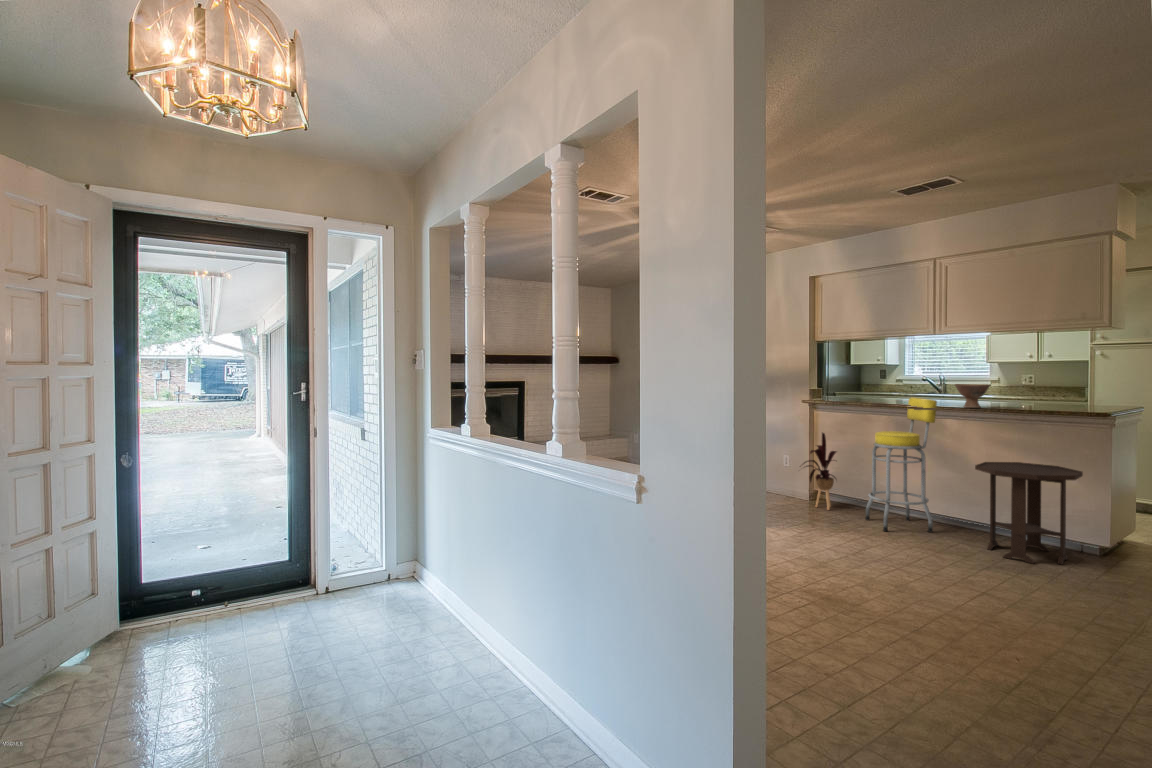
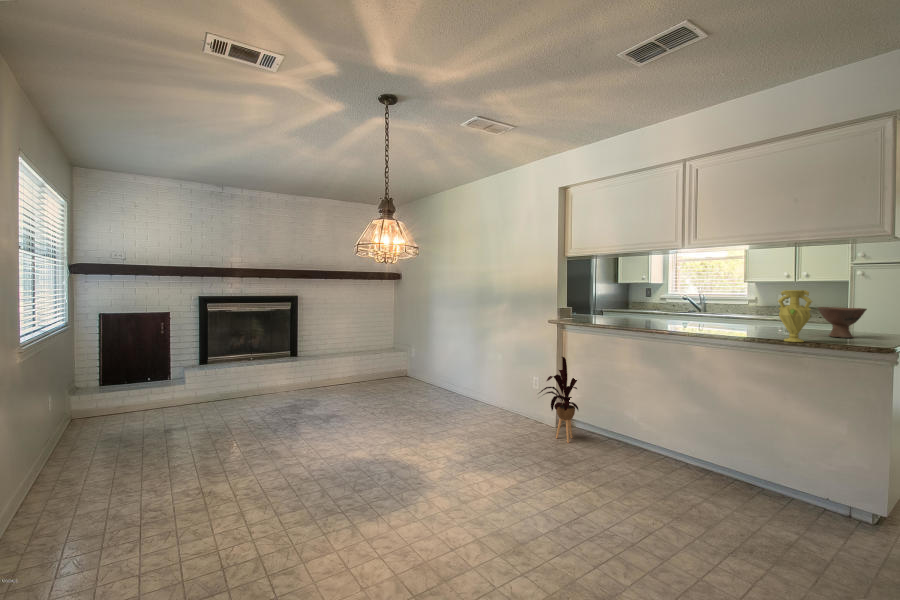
vase: none [1019,371,1048,413] -> present [778,290,812,342]
bowl: present [955,384,991,408] -> present [818,307,867,338]
bar stool: present [865,398,937,532] -> none [604,320,682,480]
side table: present [975,462,1083,564] -> none [723,400,856,543]

